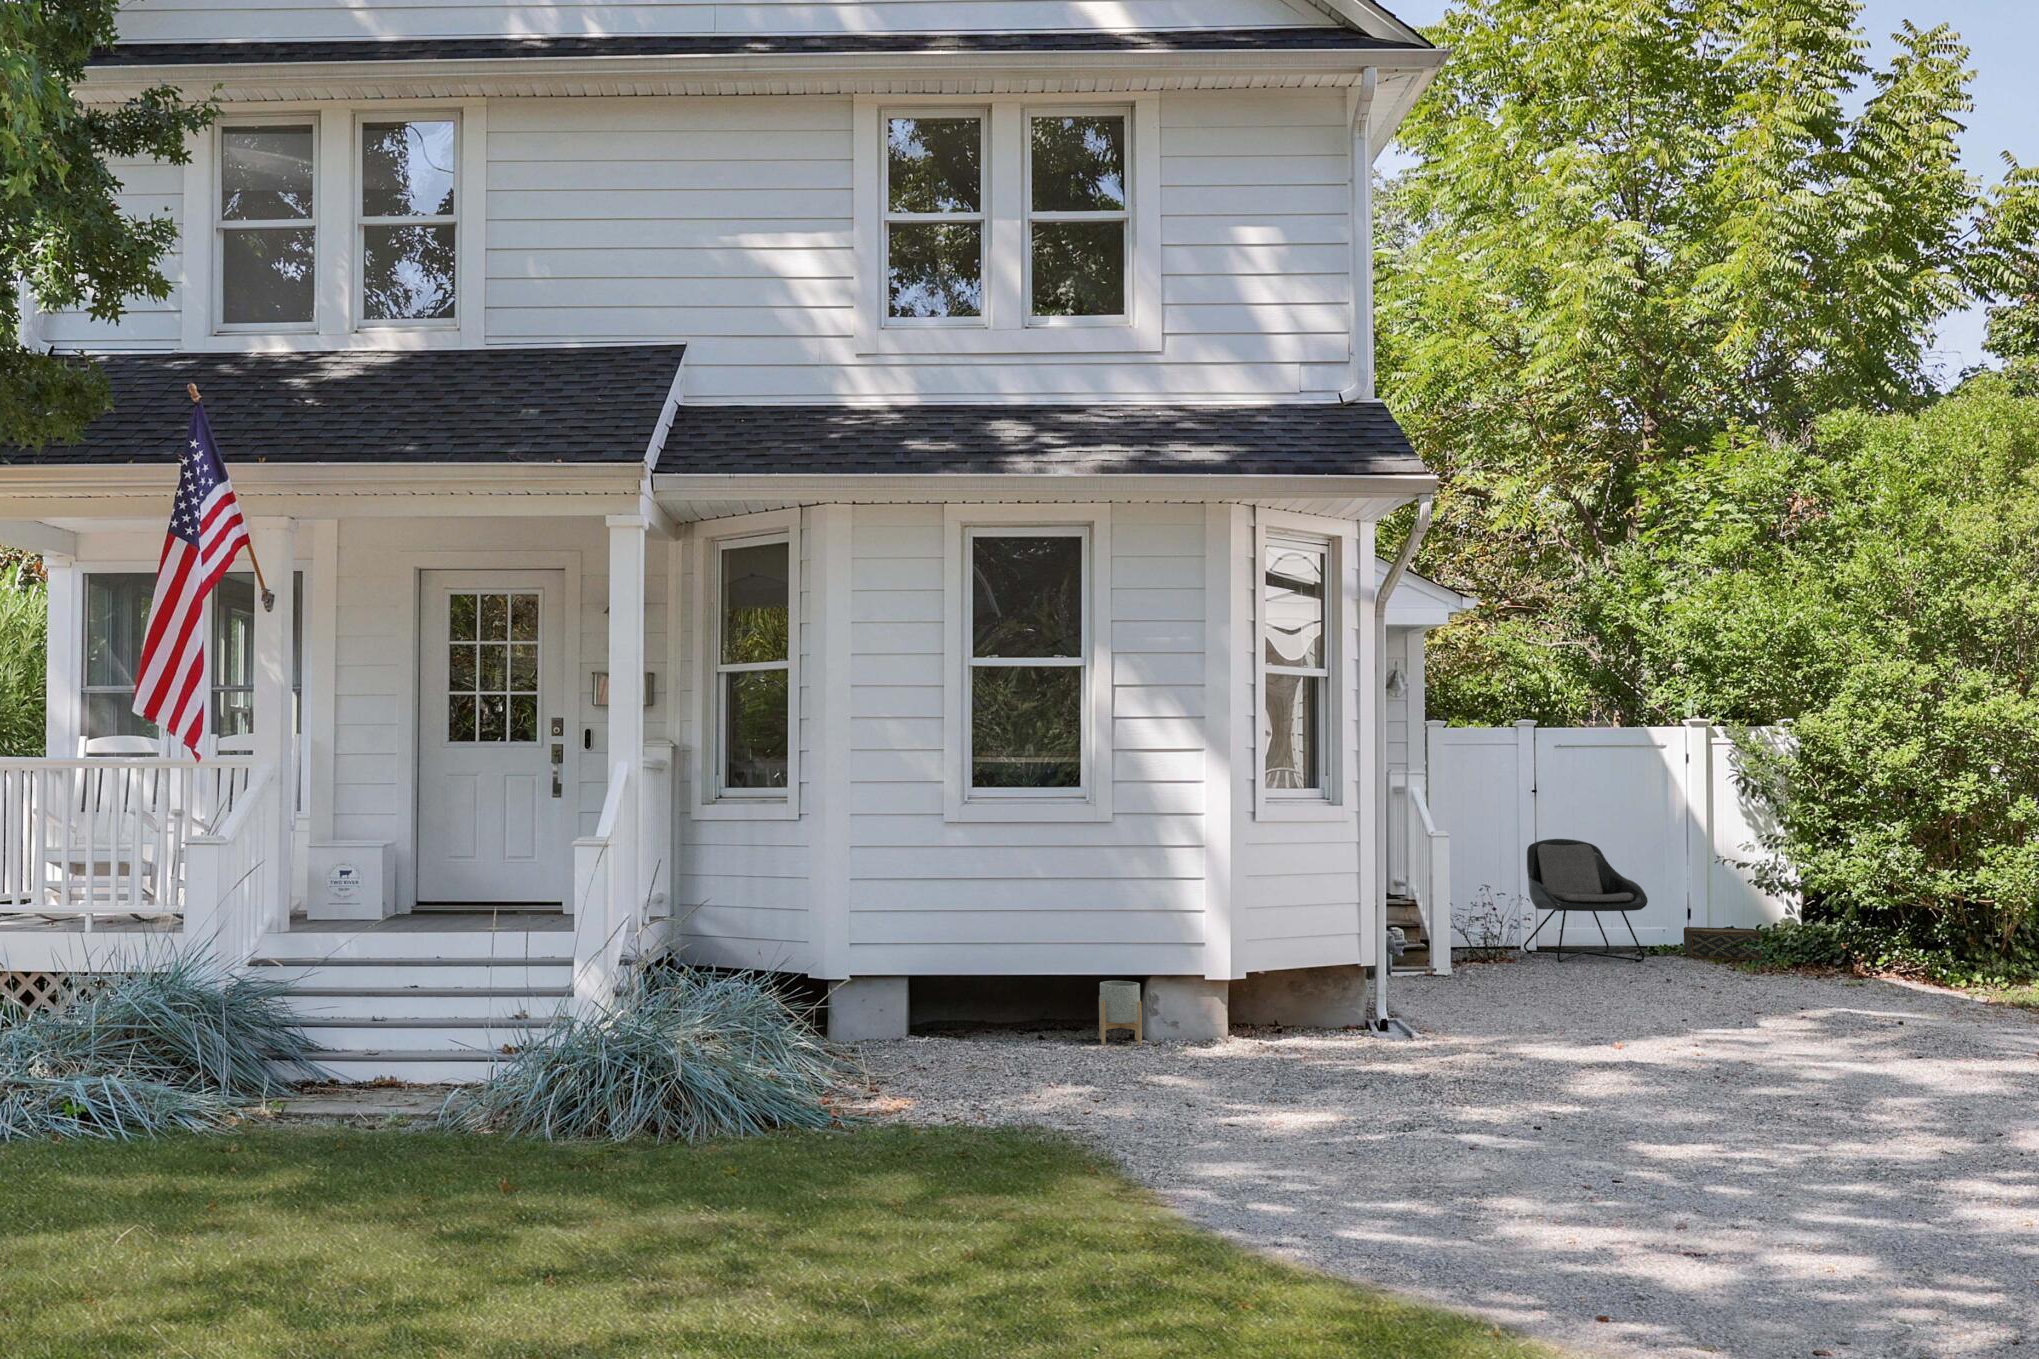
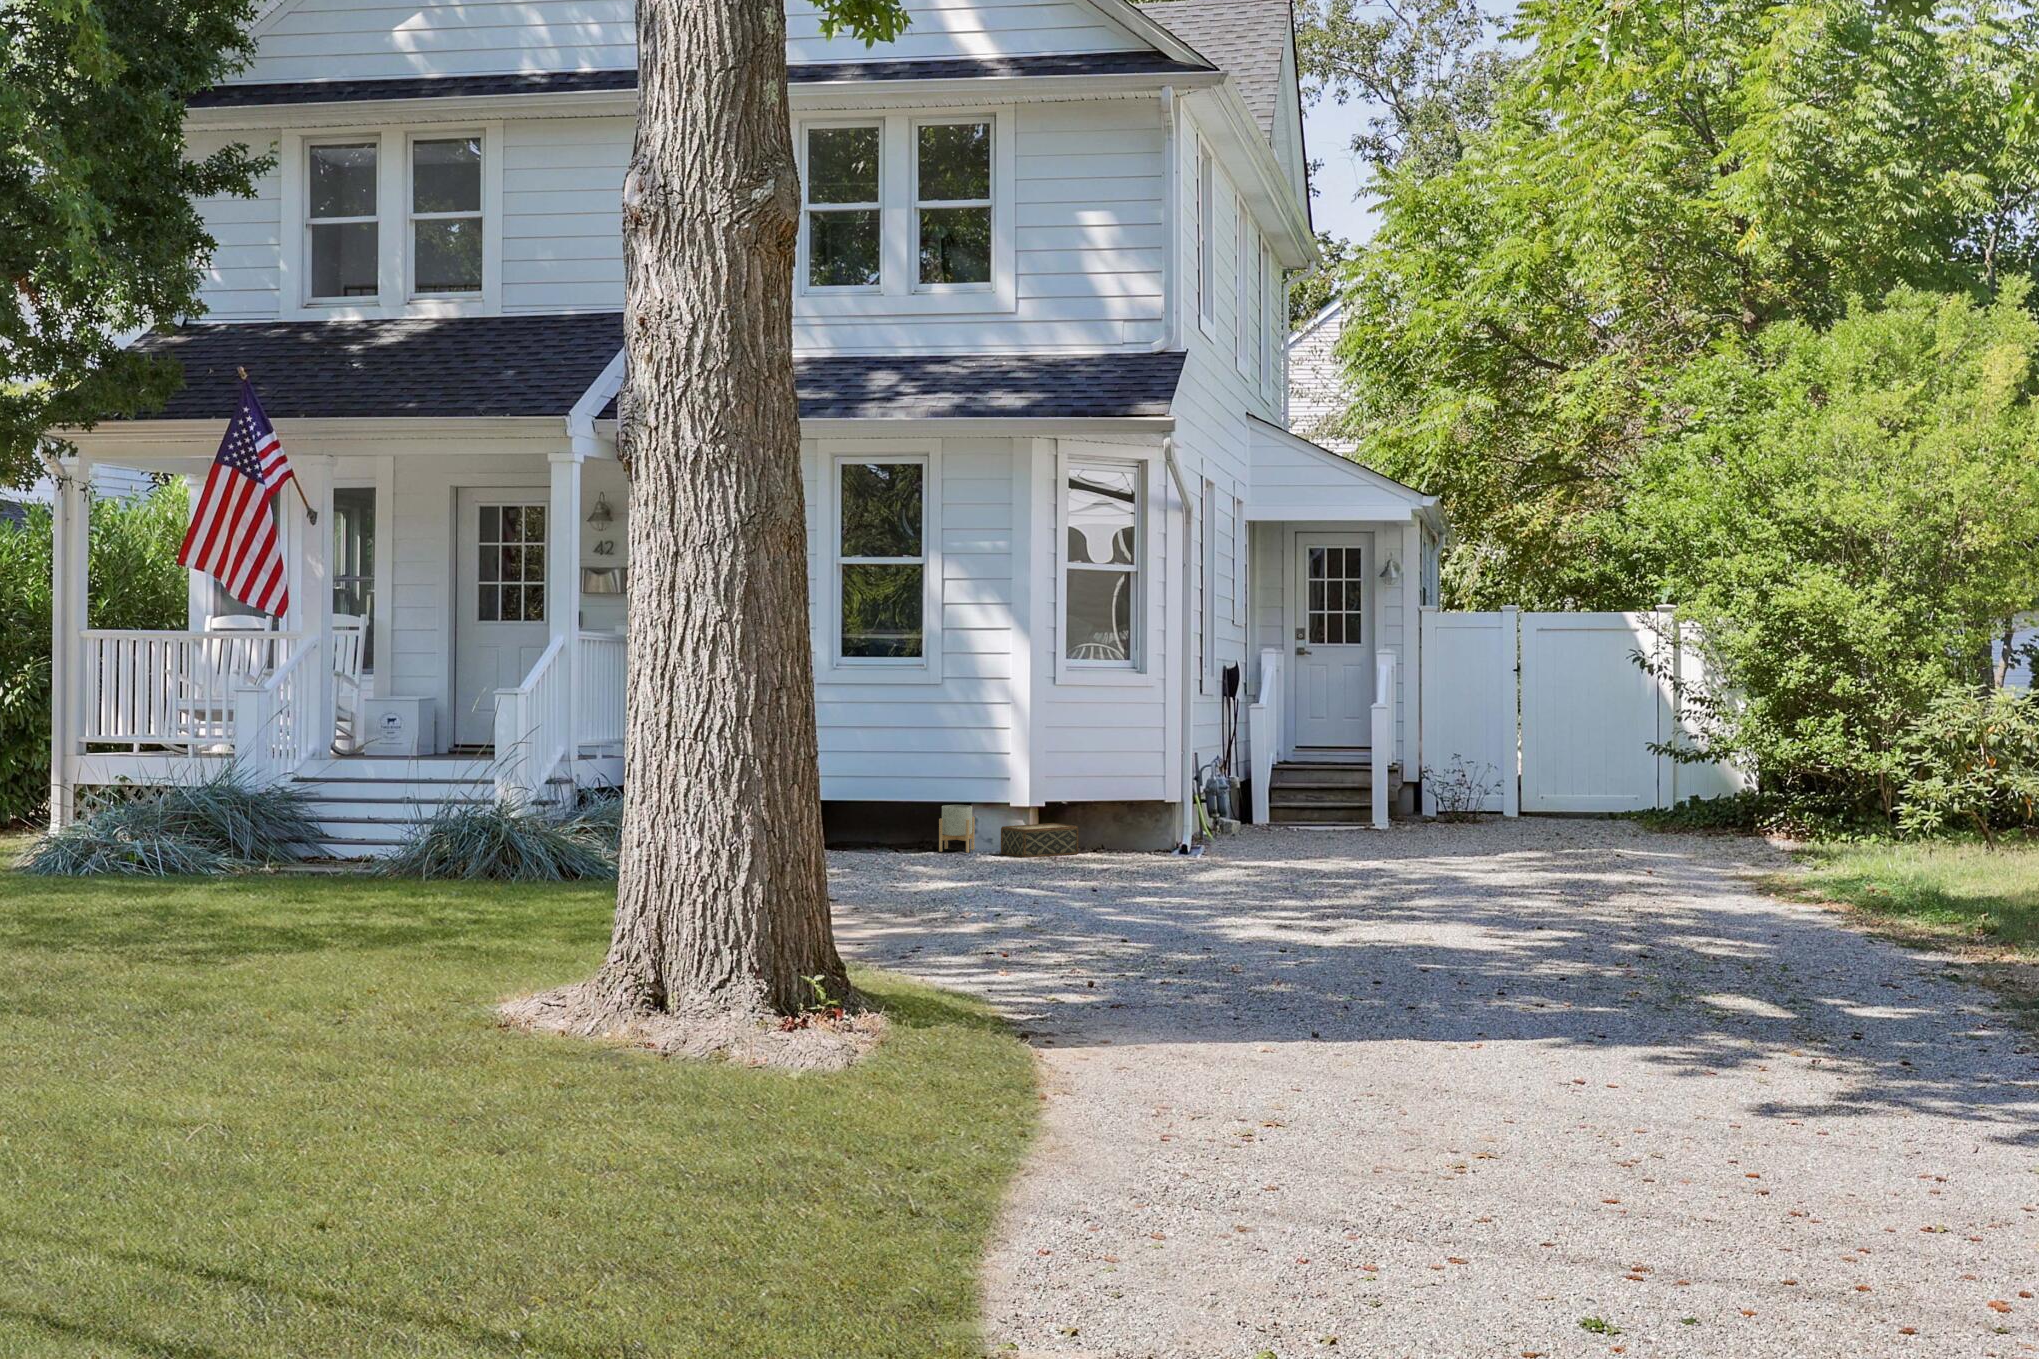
lounge chair: present [1524,839,1648,963] -> none [1444,712,1538,817]
woven basket: present [1684,927,1762,960] -> present [1001,823,1078,858]

